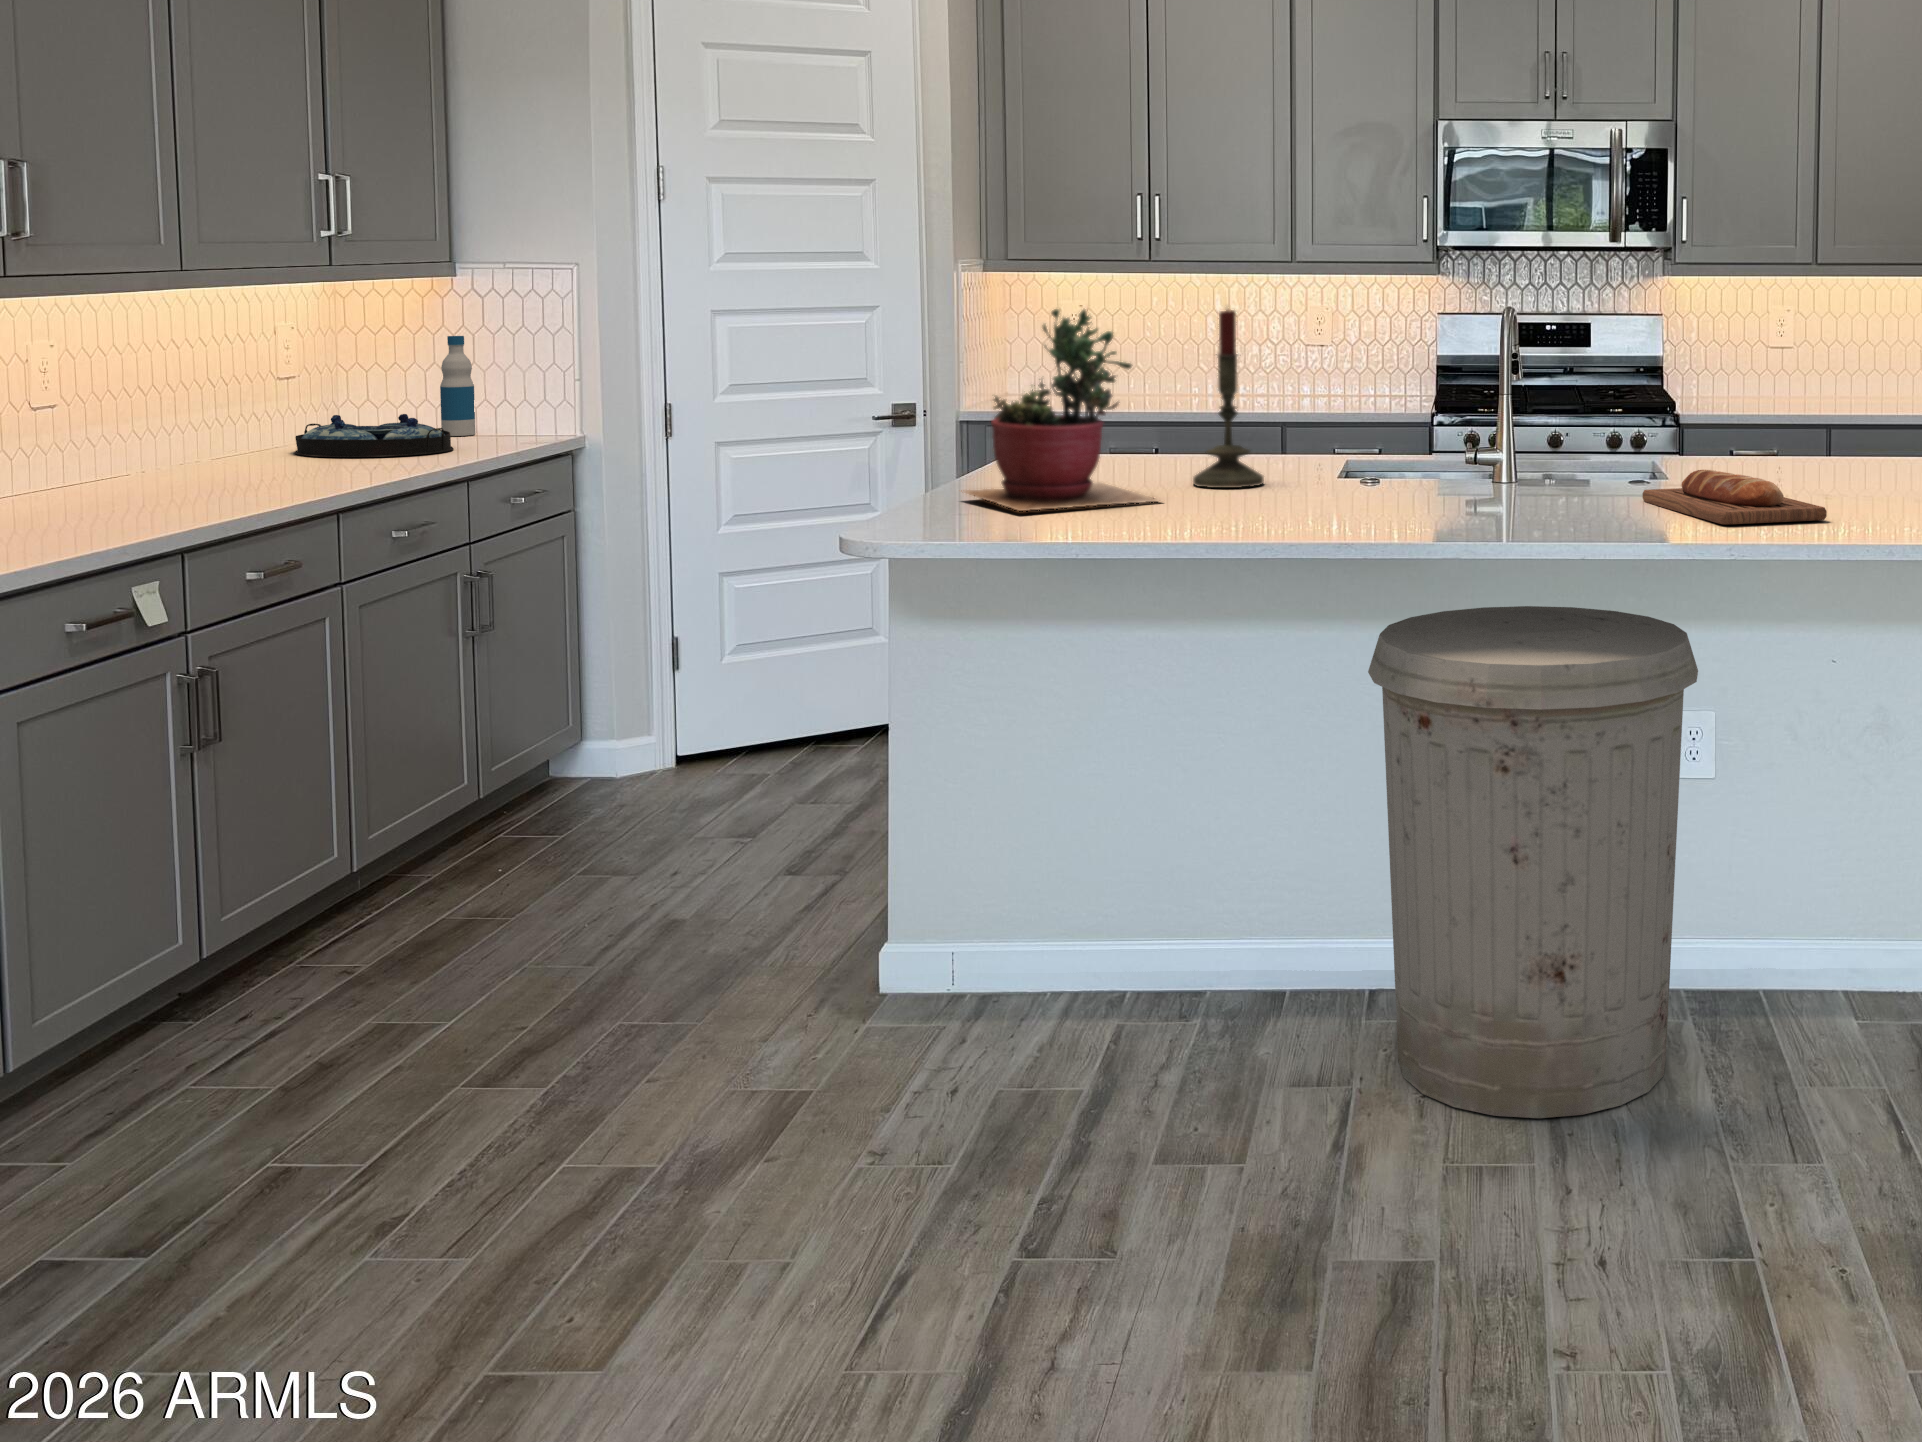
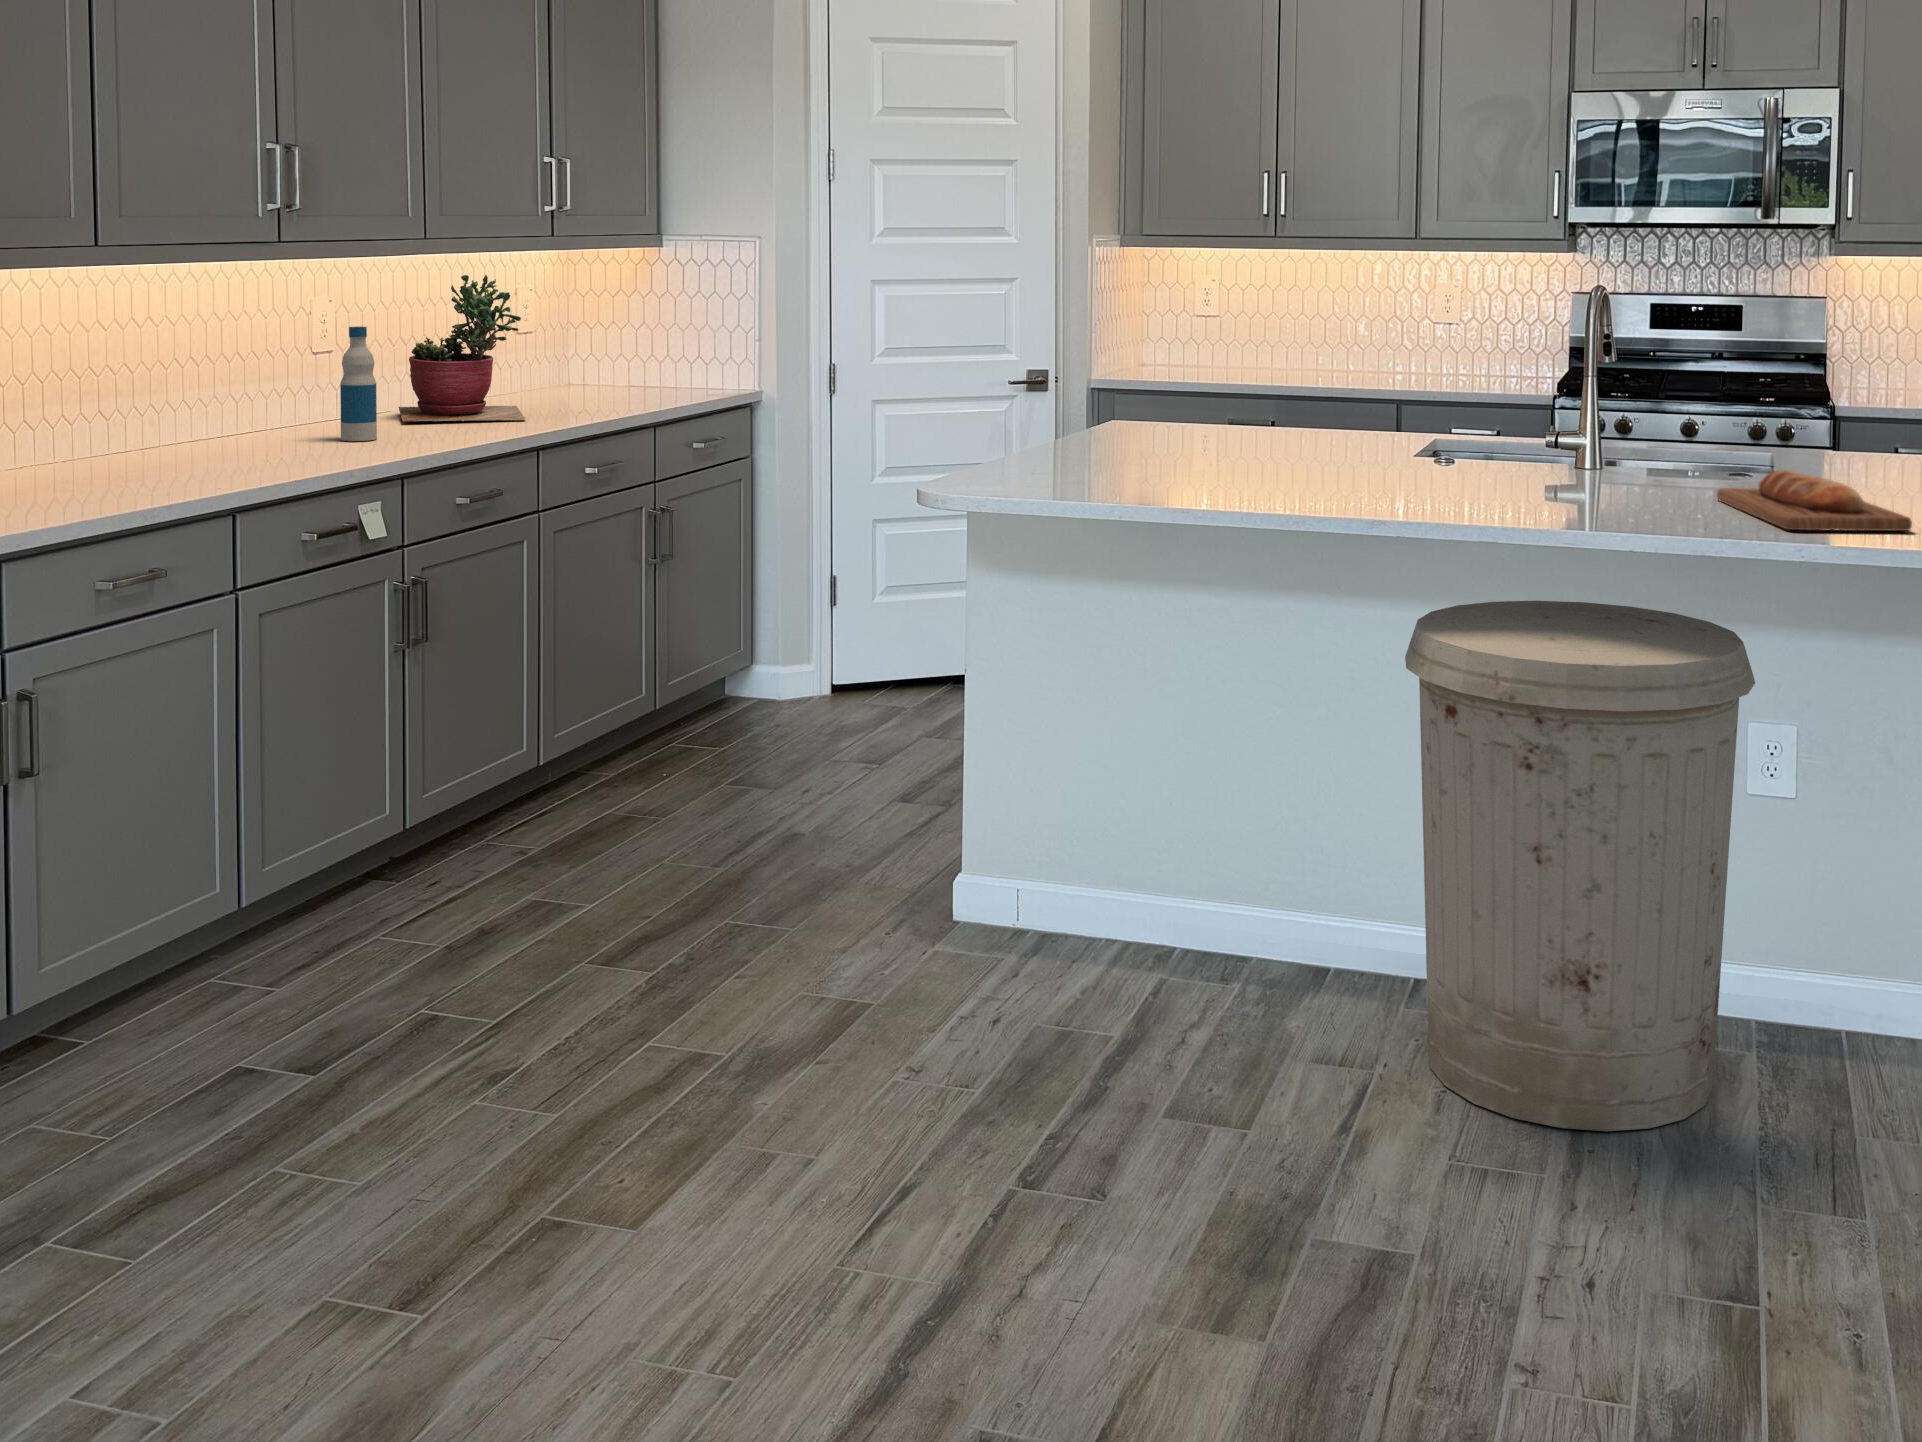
succulent plant: present [961,309,1159,511] -> present [399,275,526,421]
candle: present [1193,309,1264,488] -> none [1262,286,1331,466]
bottle: present [440,336,475,436] -> present [340,327,377,441]
serving tray: present [294,414,454,457] -> none [527,367,648,404]

